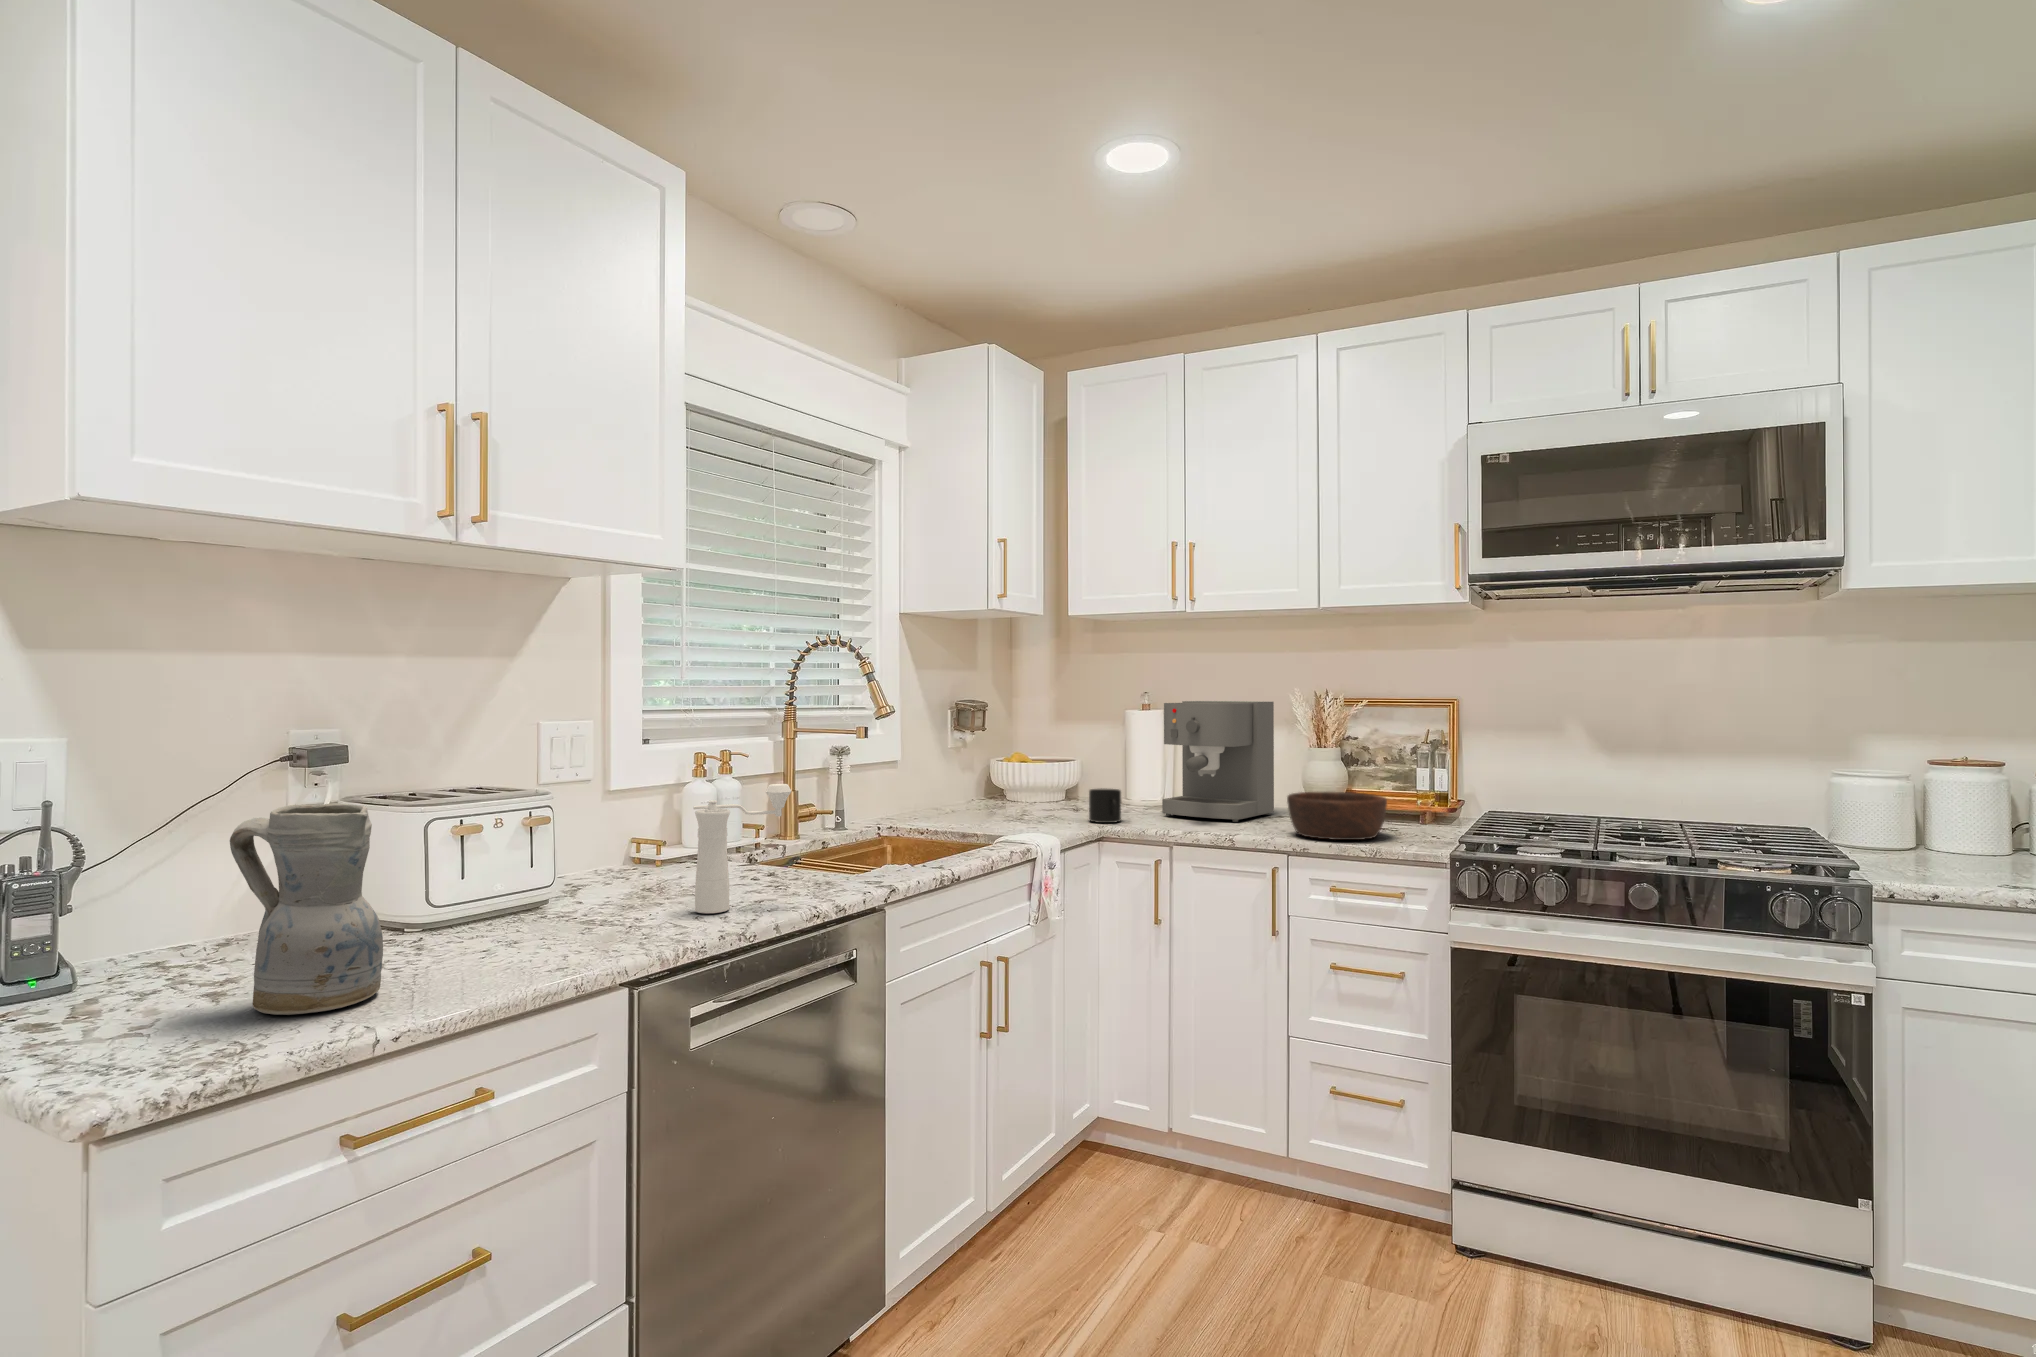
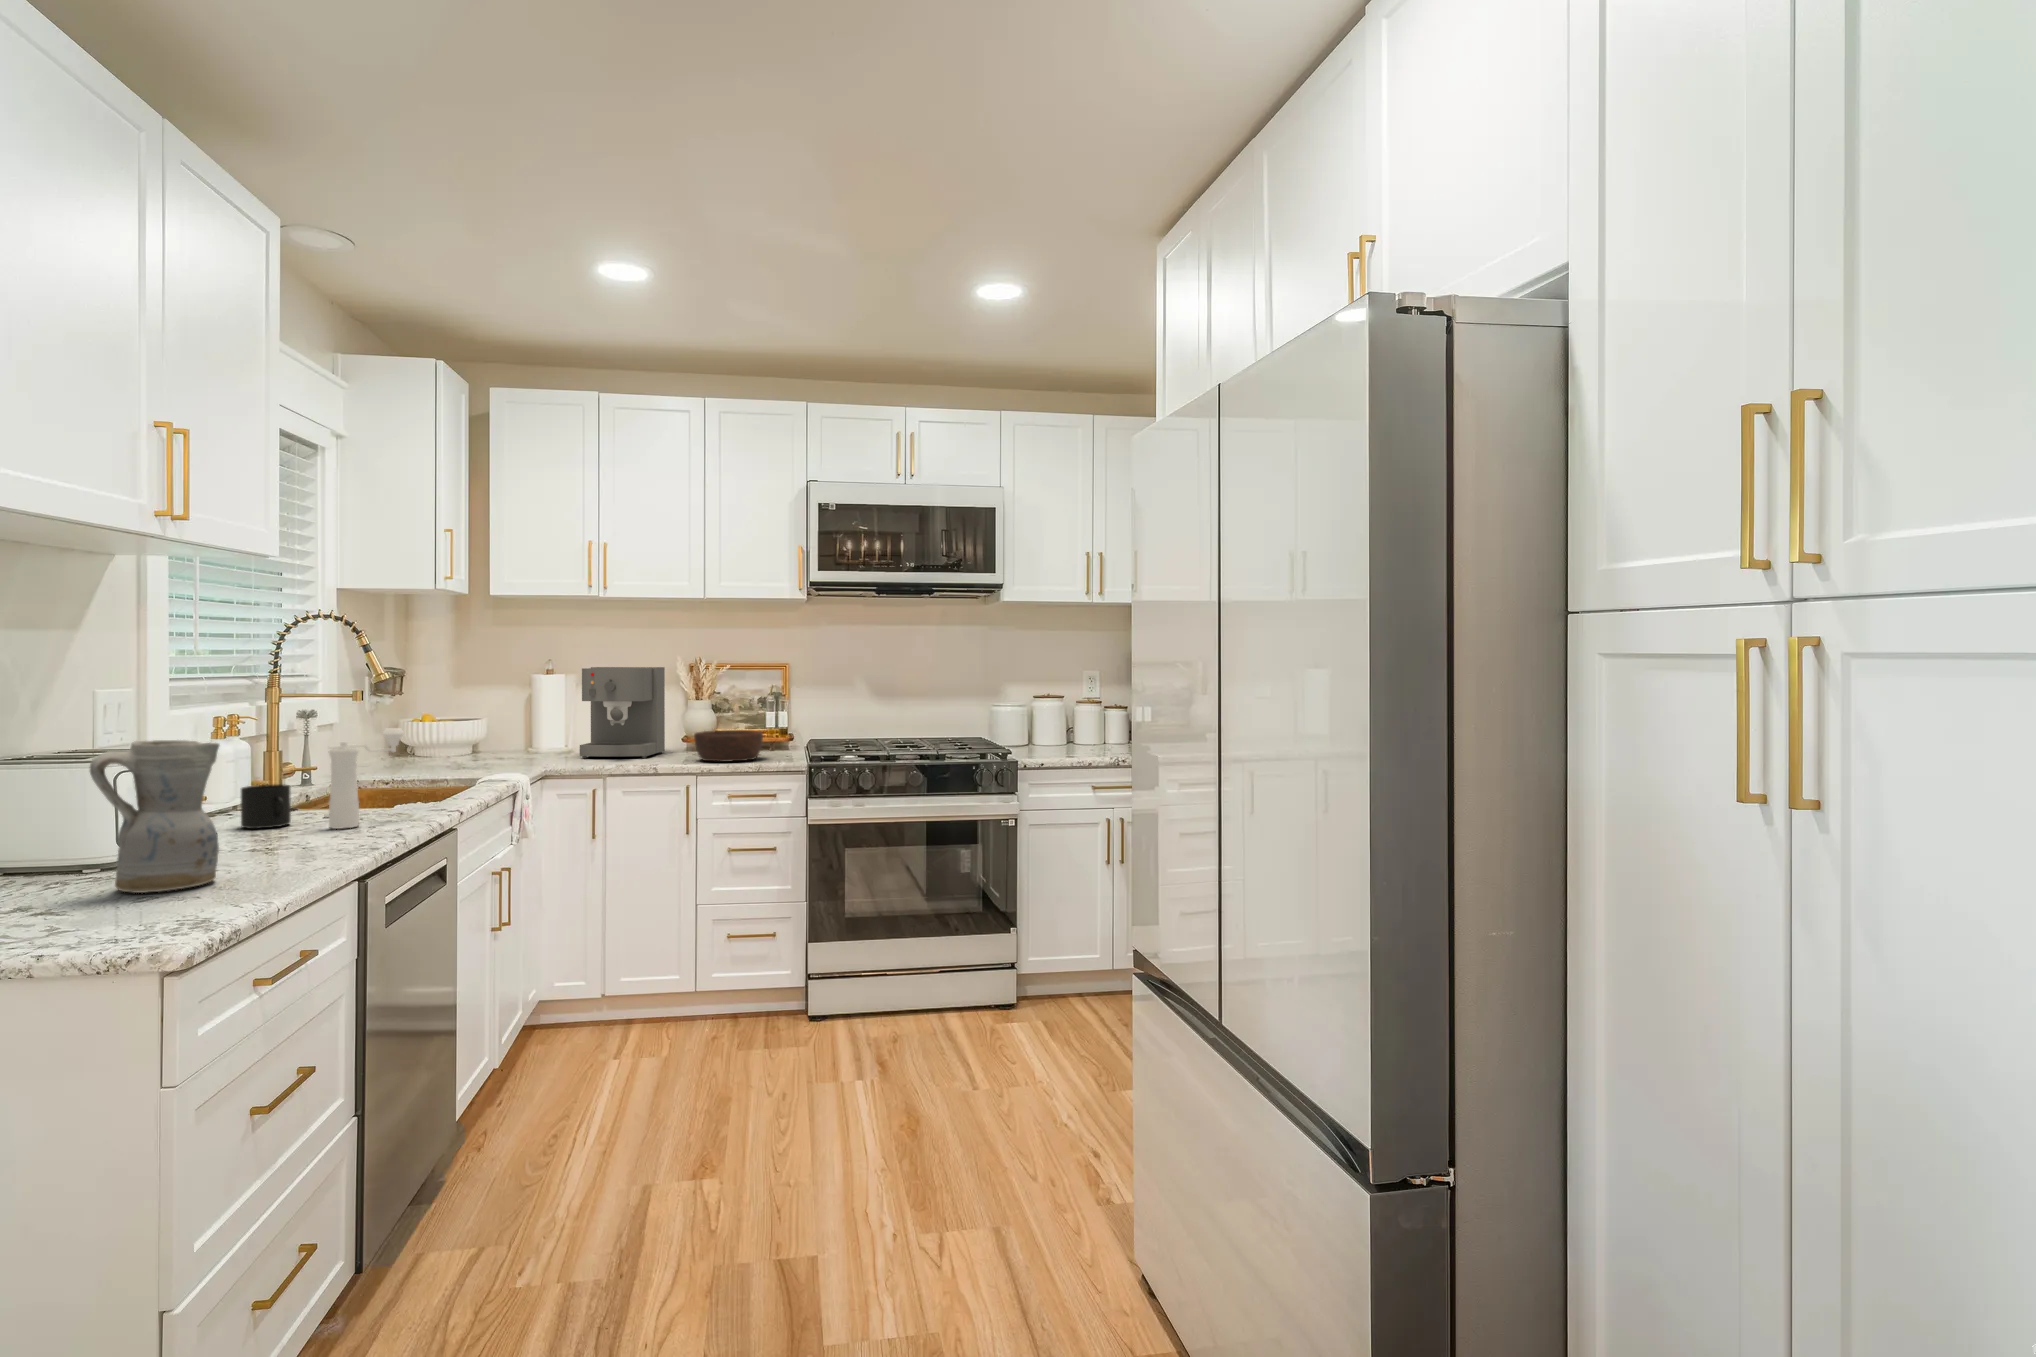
mug: present [1089,788,1121,823] -> present [241,784,291,829]

